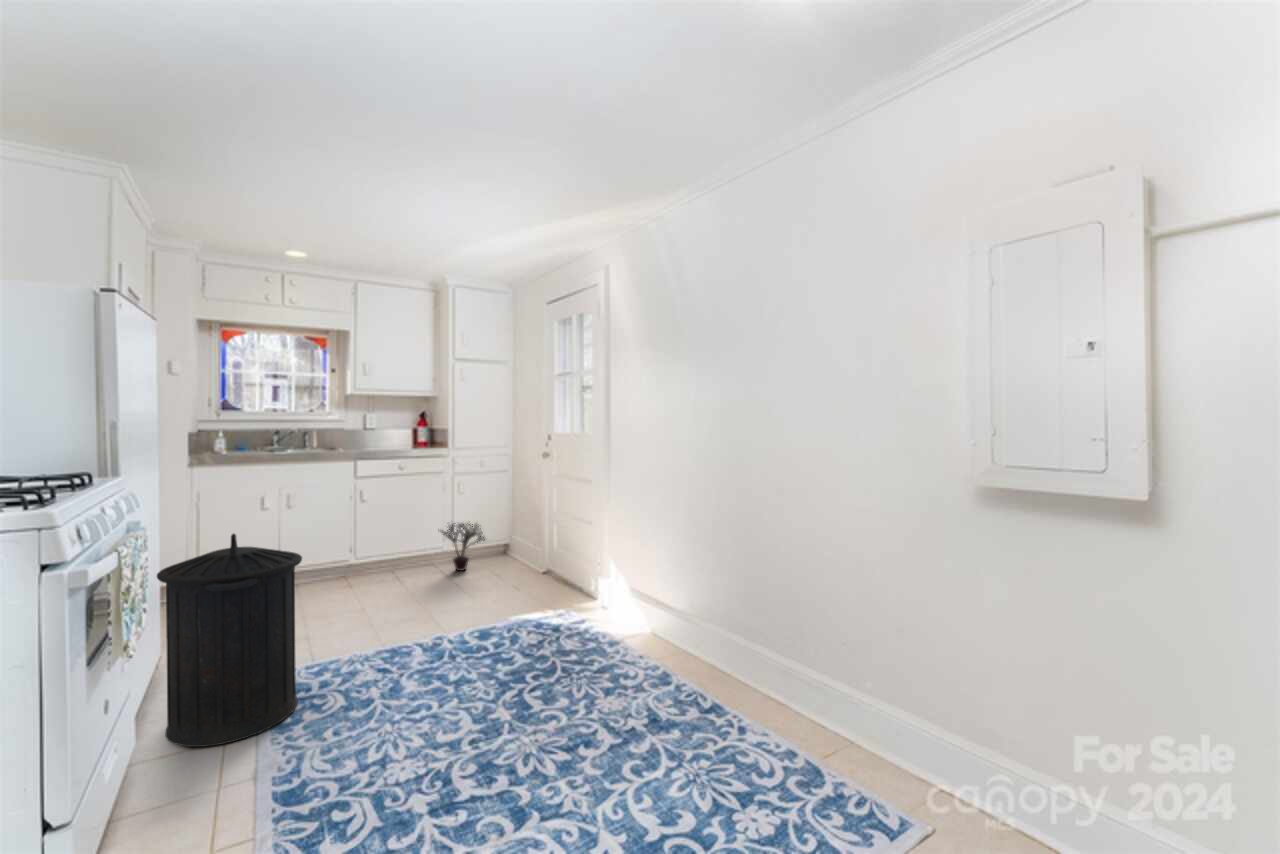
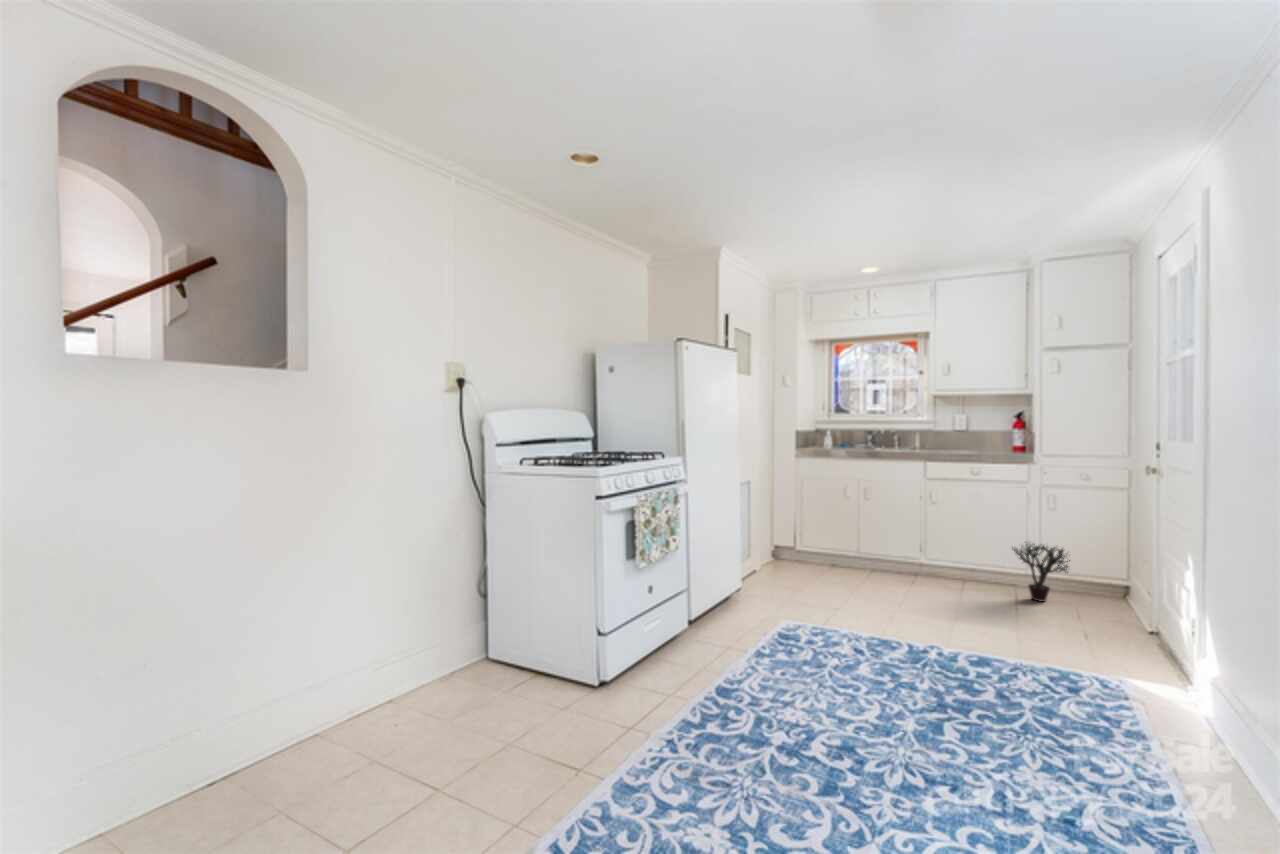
trash can: present [157,534,302,747] -> none [704,501,793,651]

